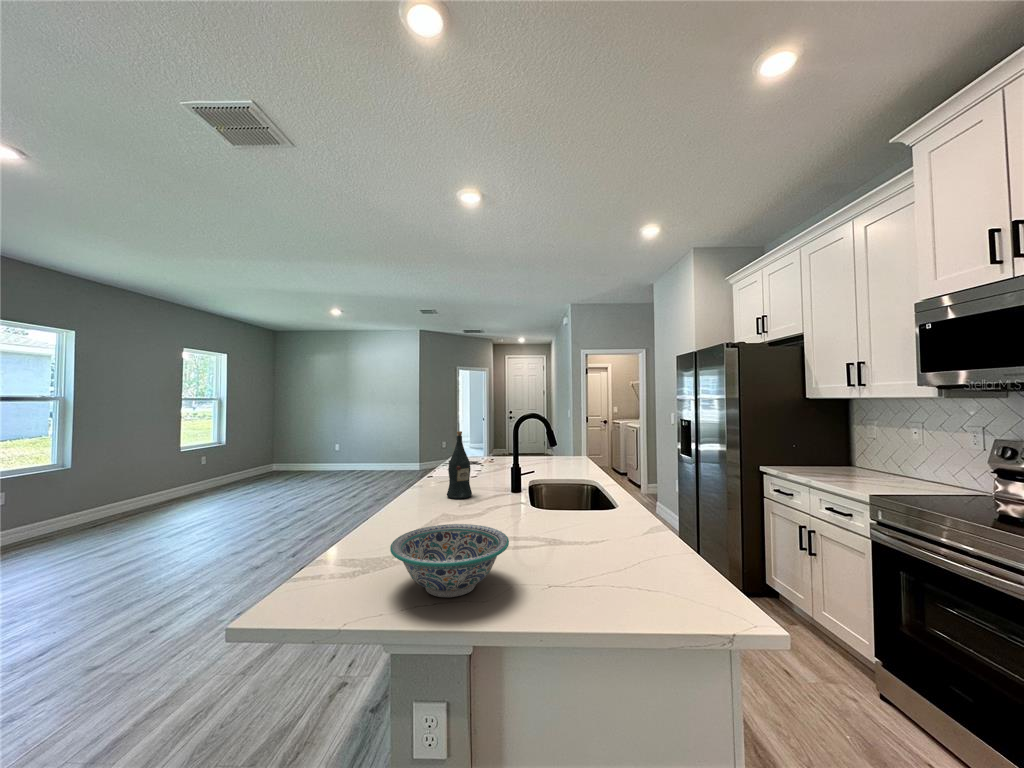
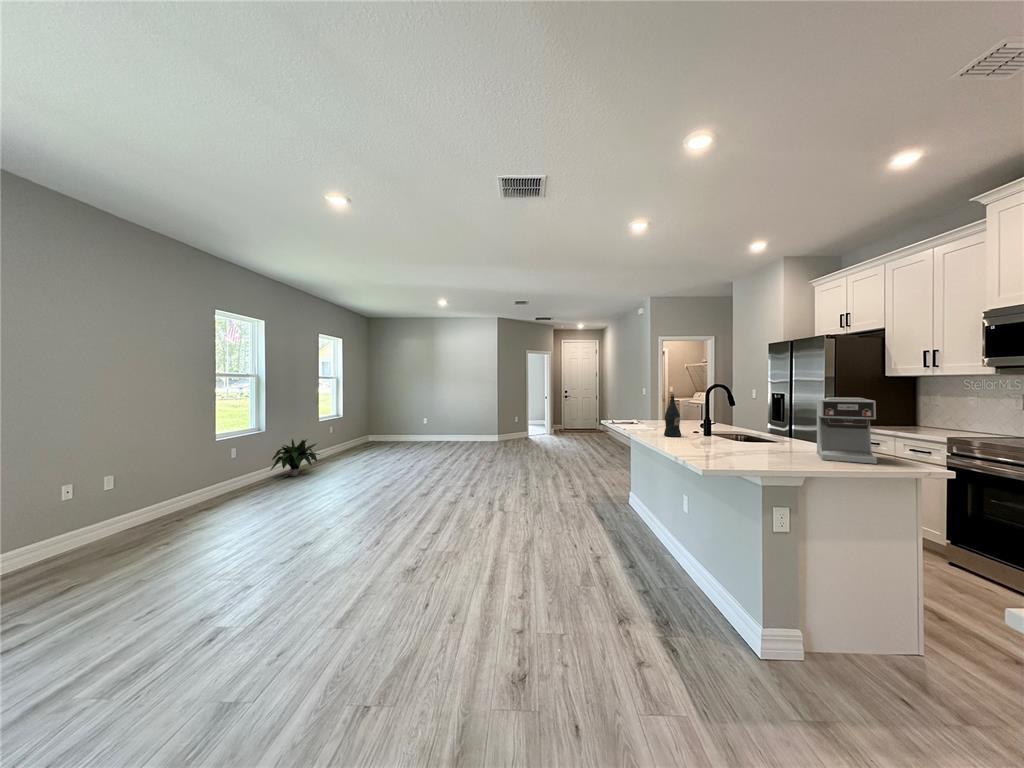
coffee maker: none [568,451,677,602] -> present [817,397,877,464]
potted plant: none [70,476,155,524] -> present [271,439,320,476]
decorative bowl: present [390,524,509,597] -> none [734,435,802,462]

